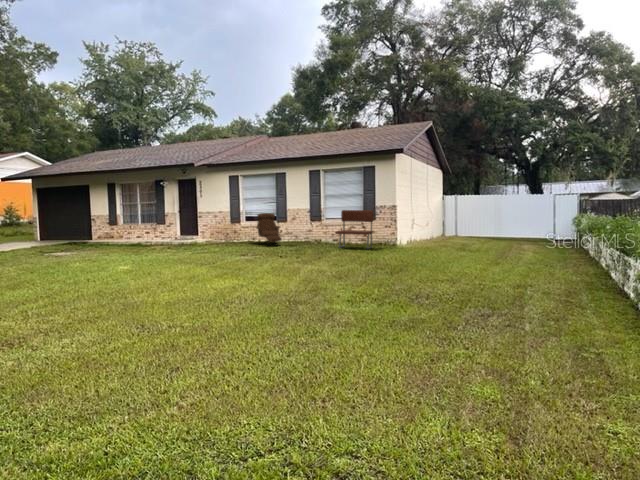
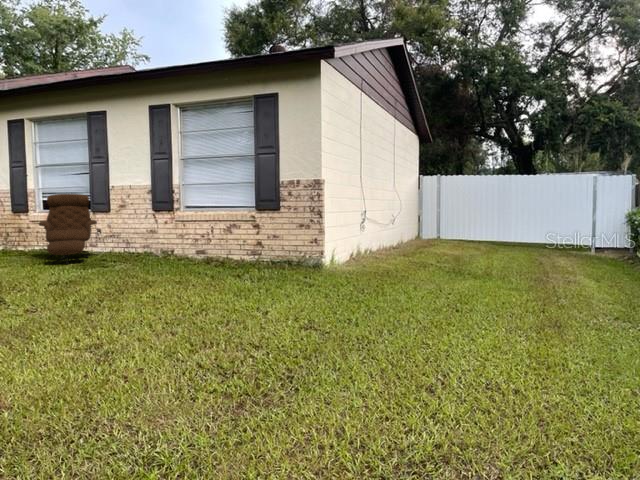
bench: present [336,210,374,249] -> none [185,189,272,276]

